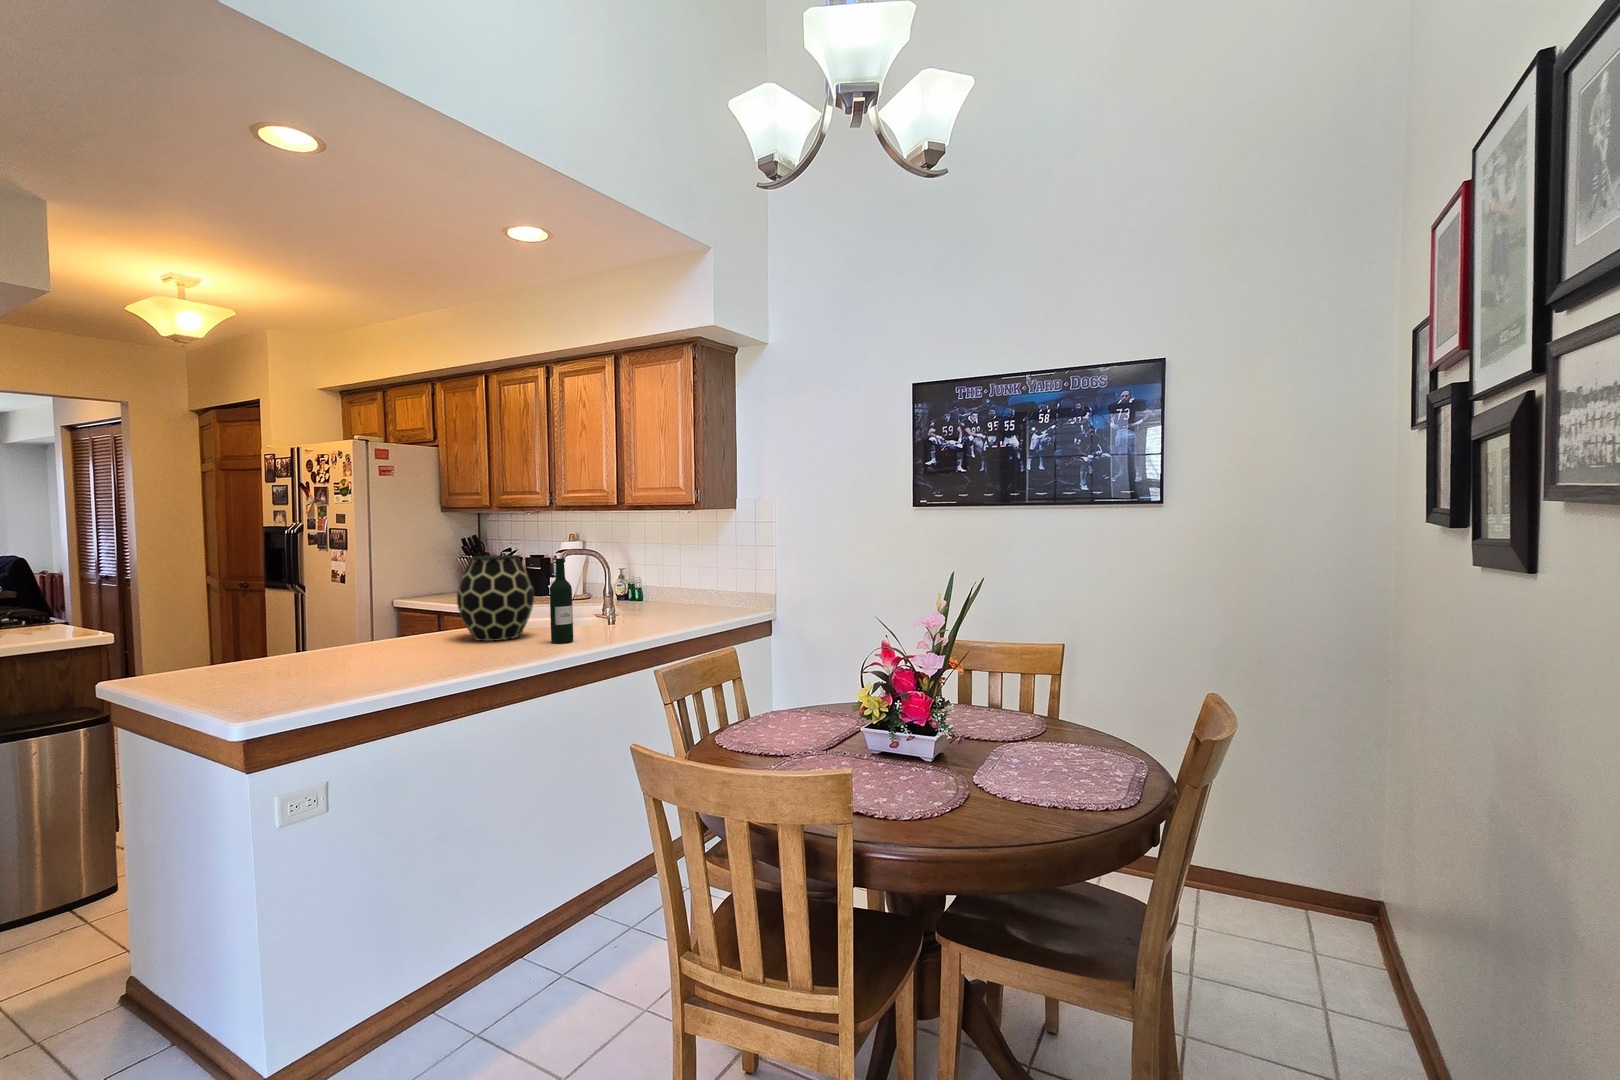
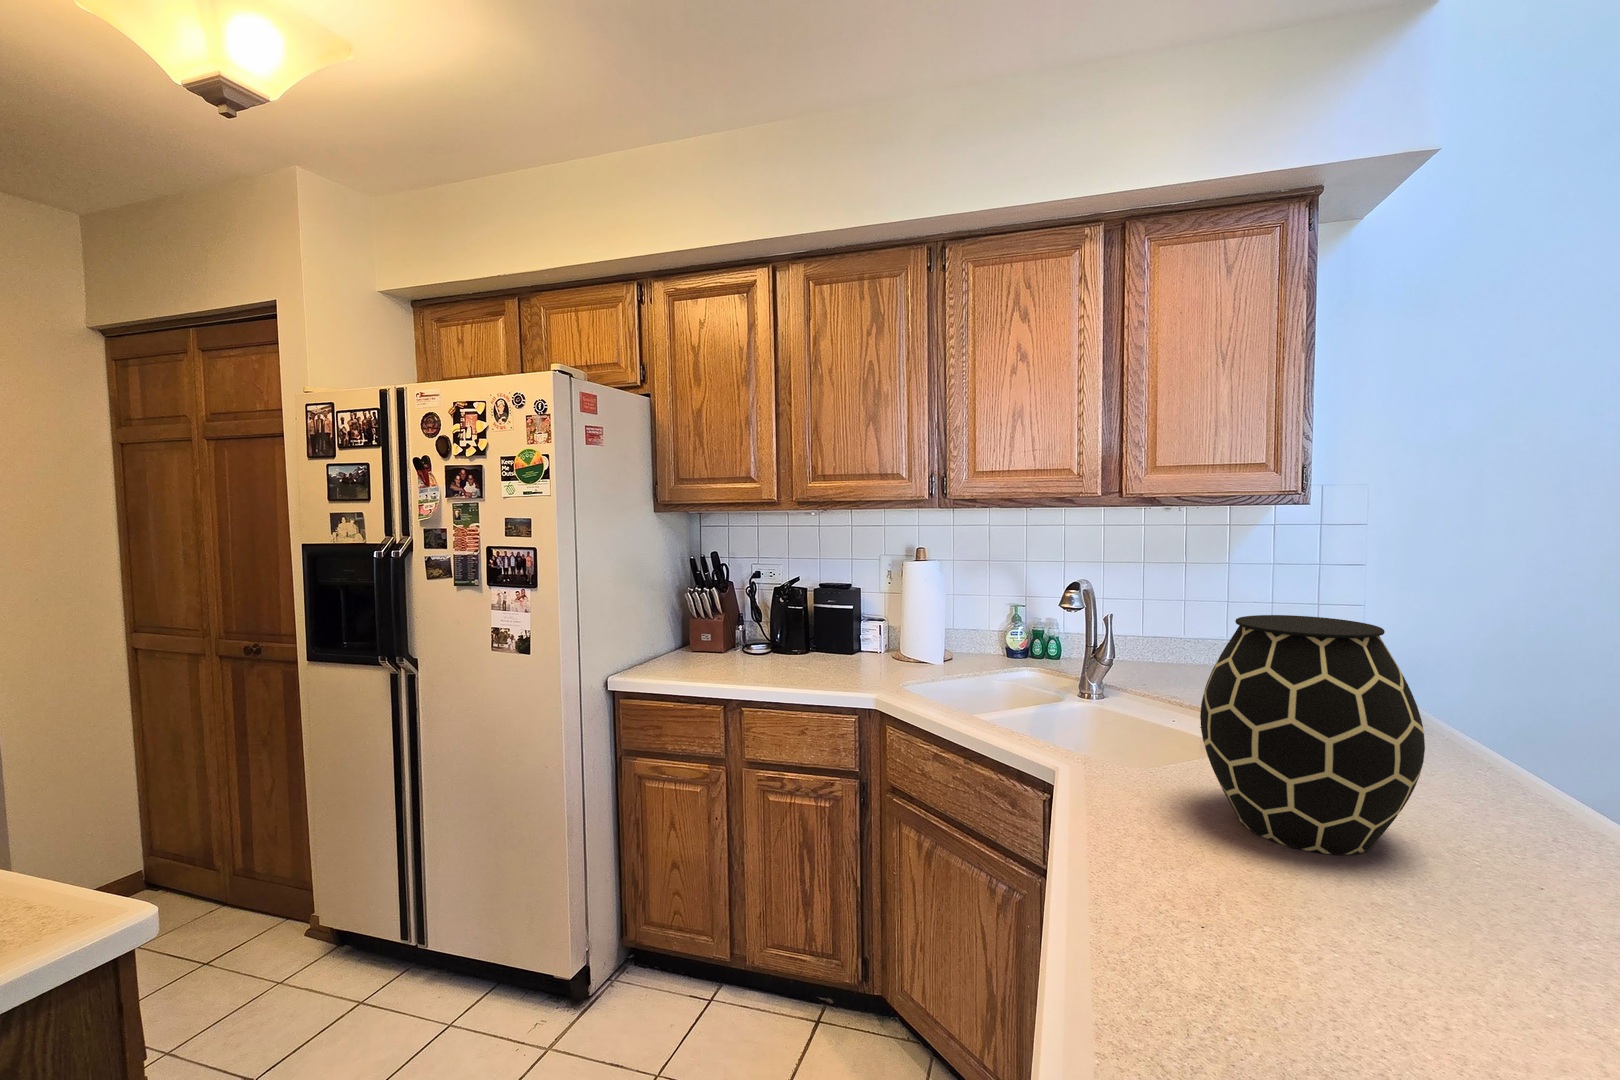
wine bottle: present [550,558,573,643] -> none [1476,626,1556,849]

